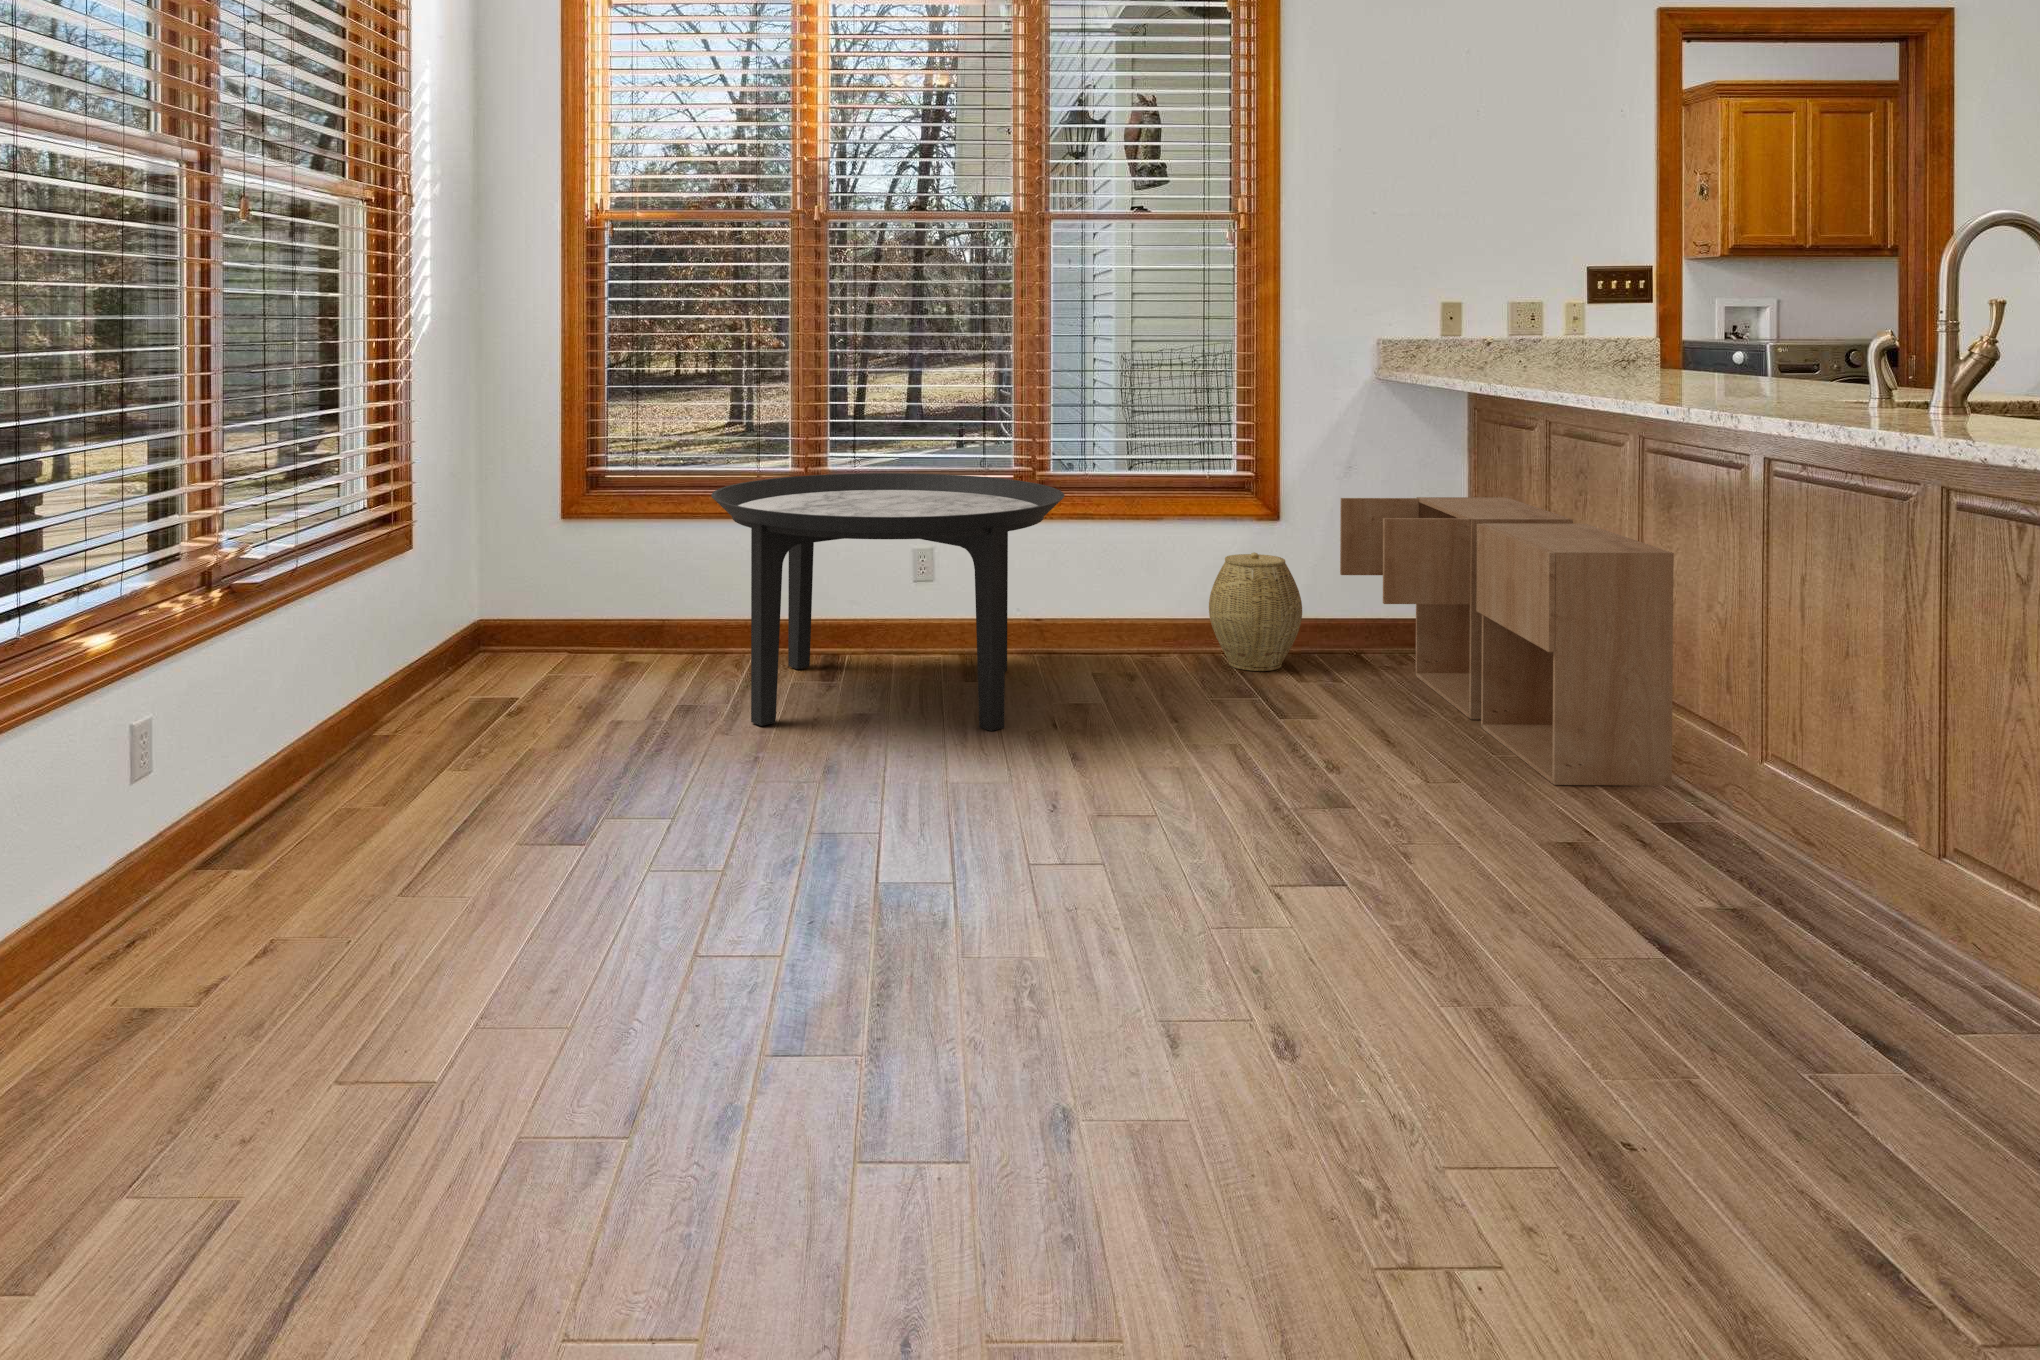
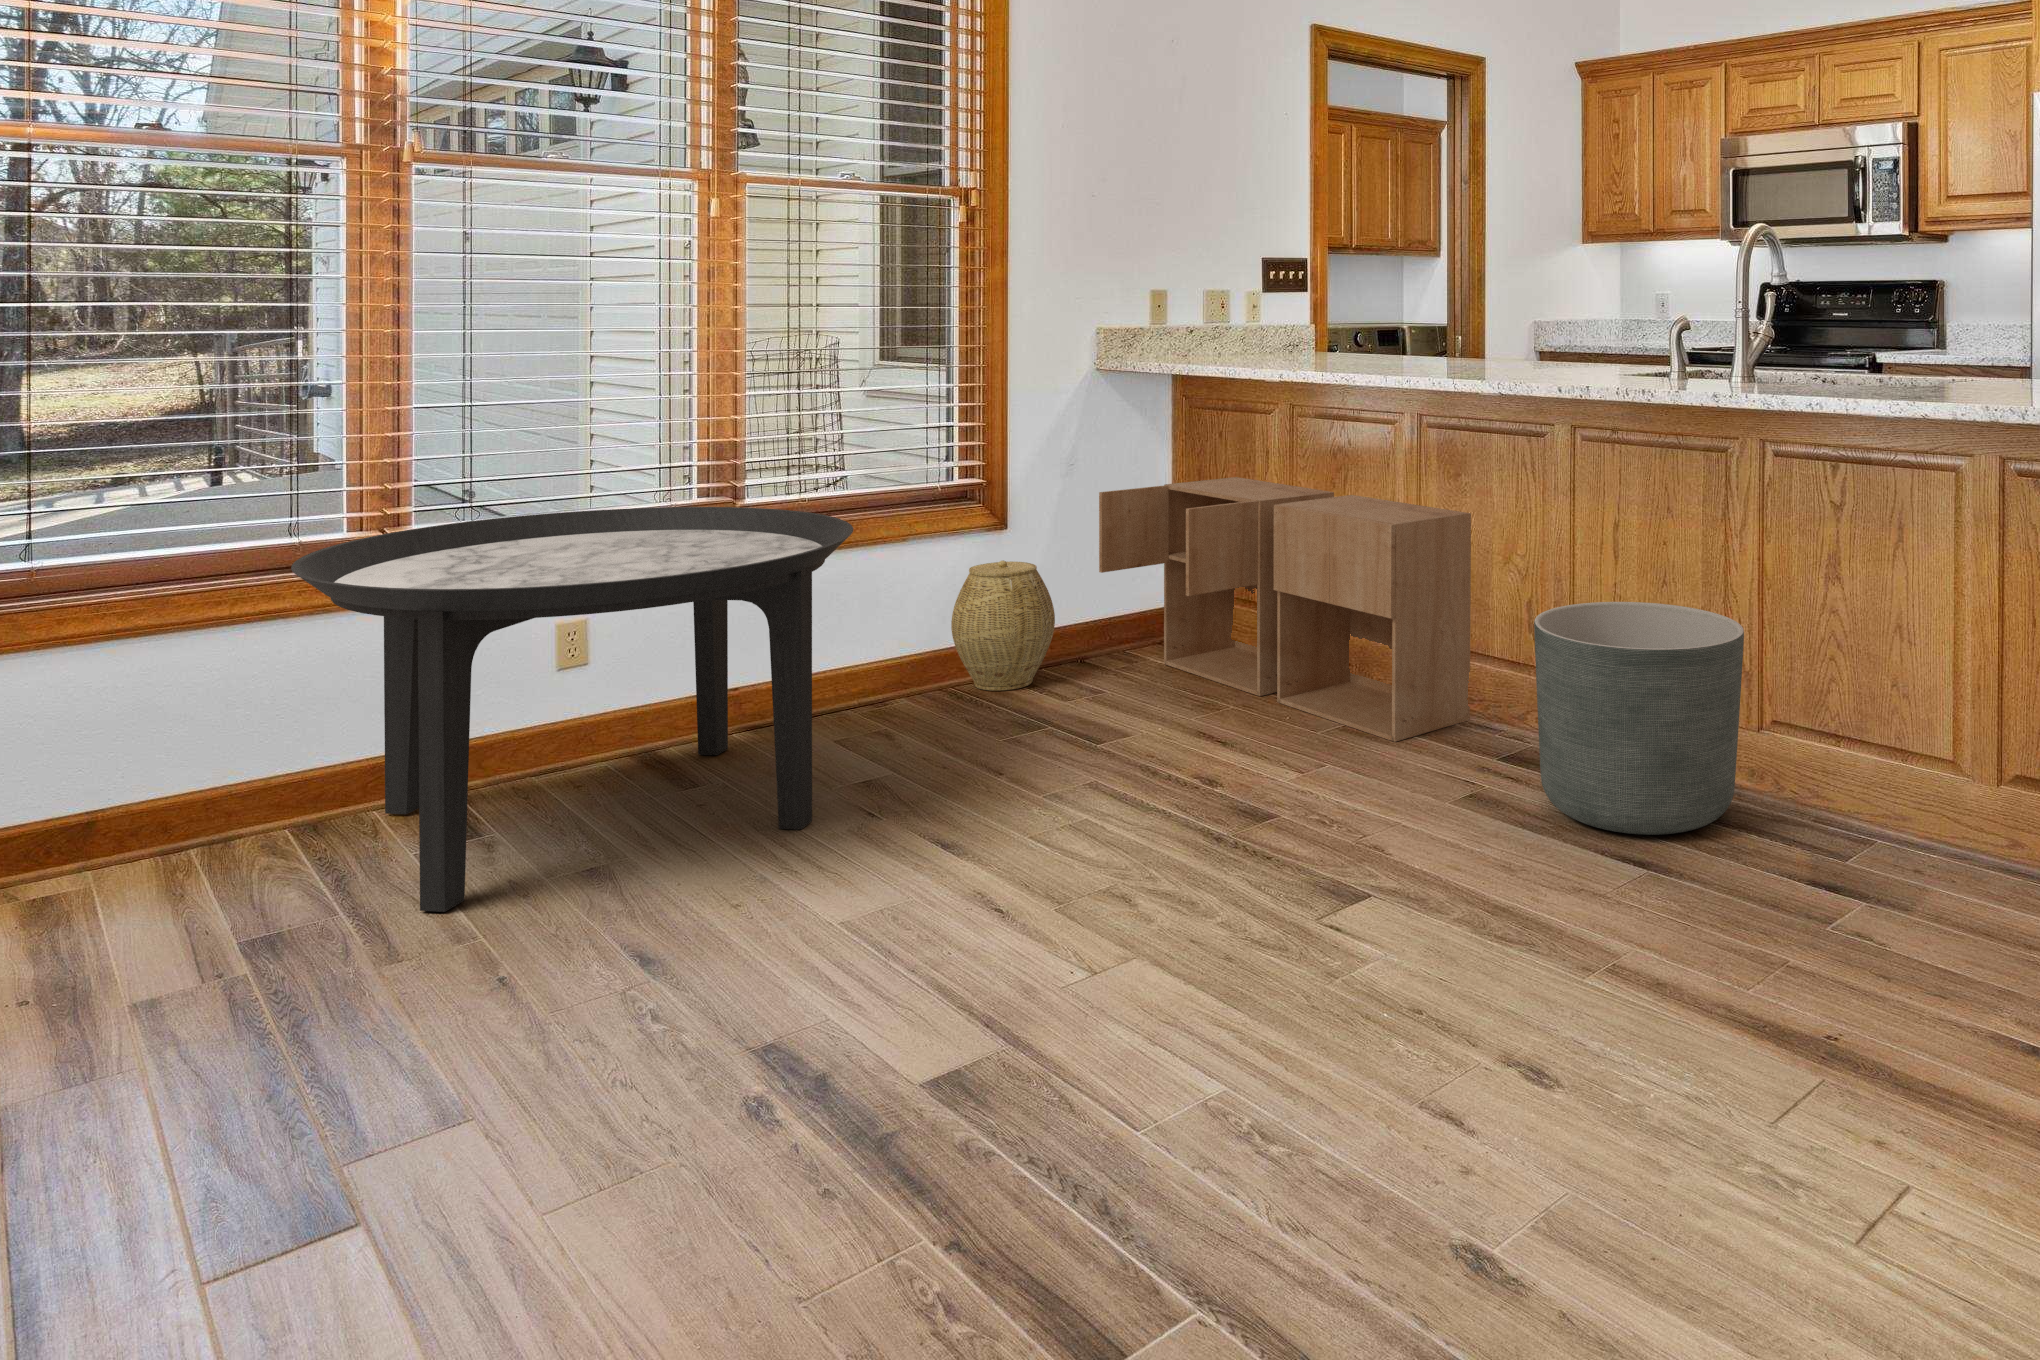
planter: none [1614,661,1890,940] -> present [1534,602,1744,835]

